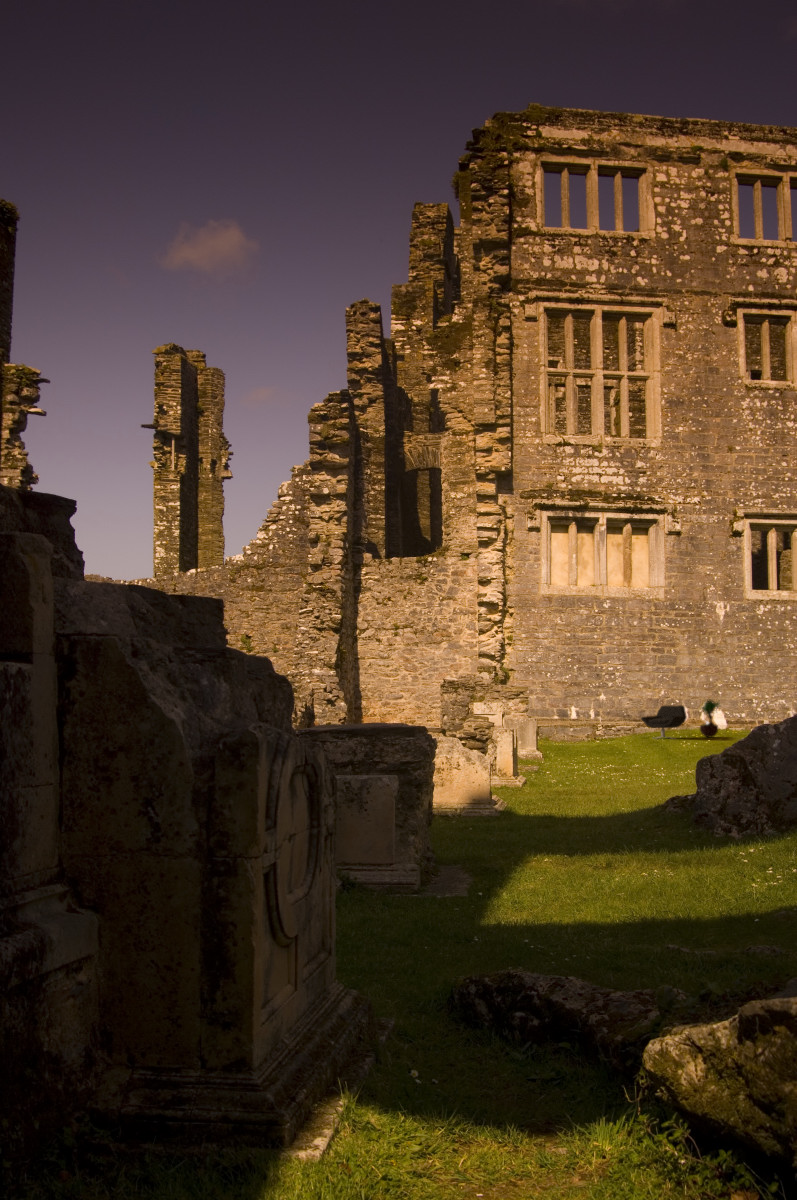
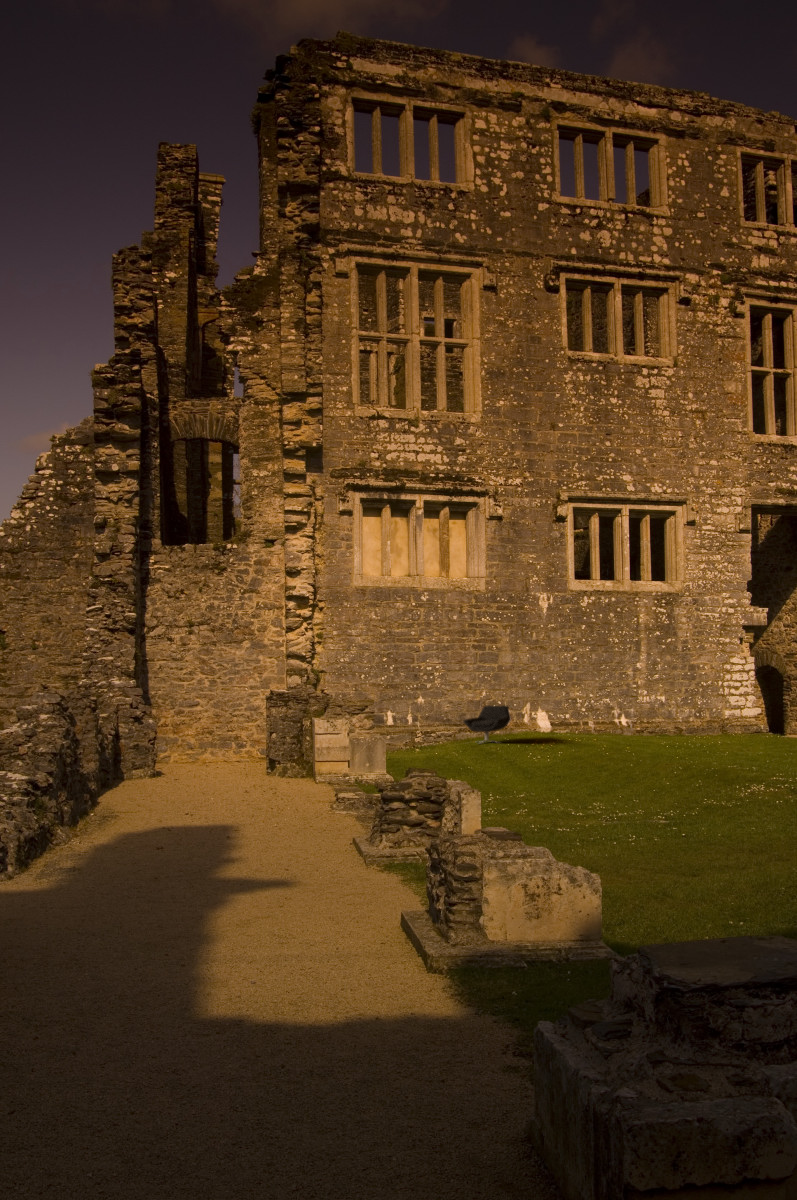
potted tree: present [700,699,720,737] -> none [522,693,547,738]

